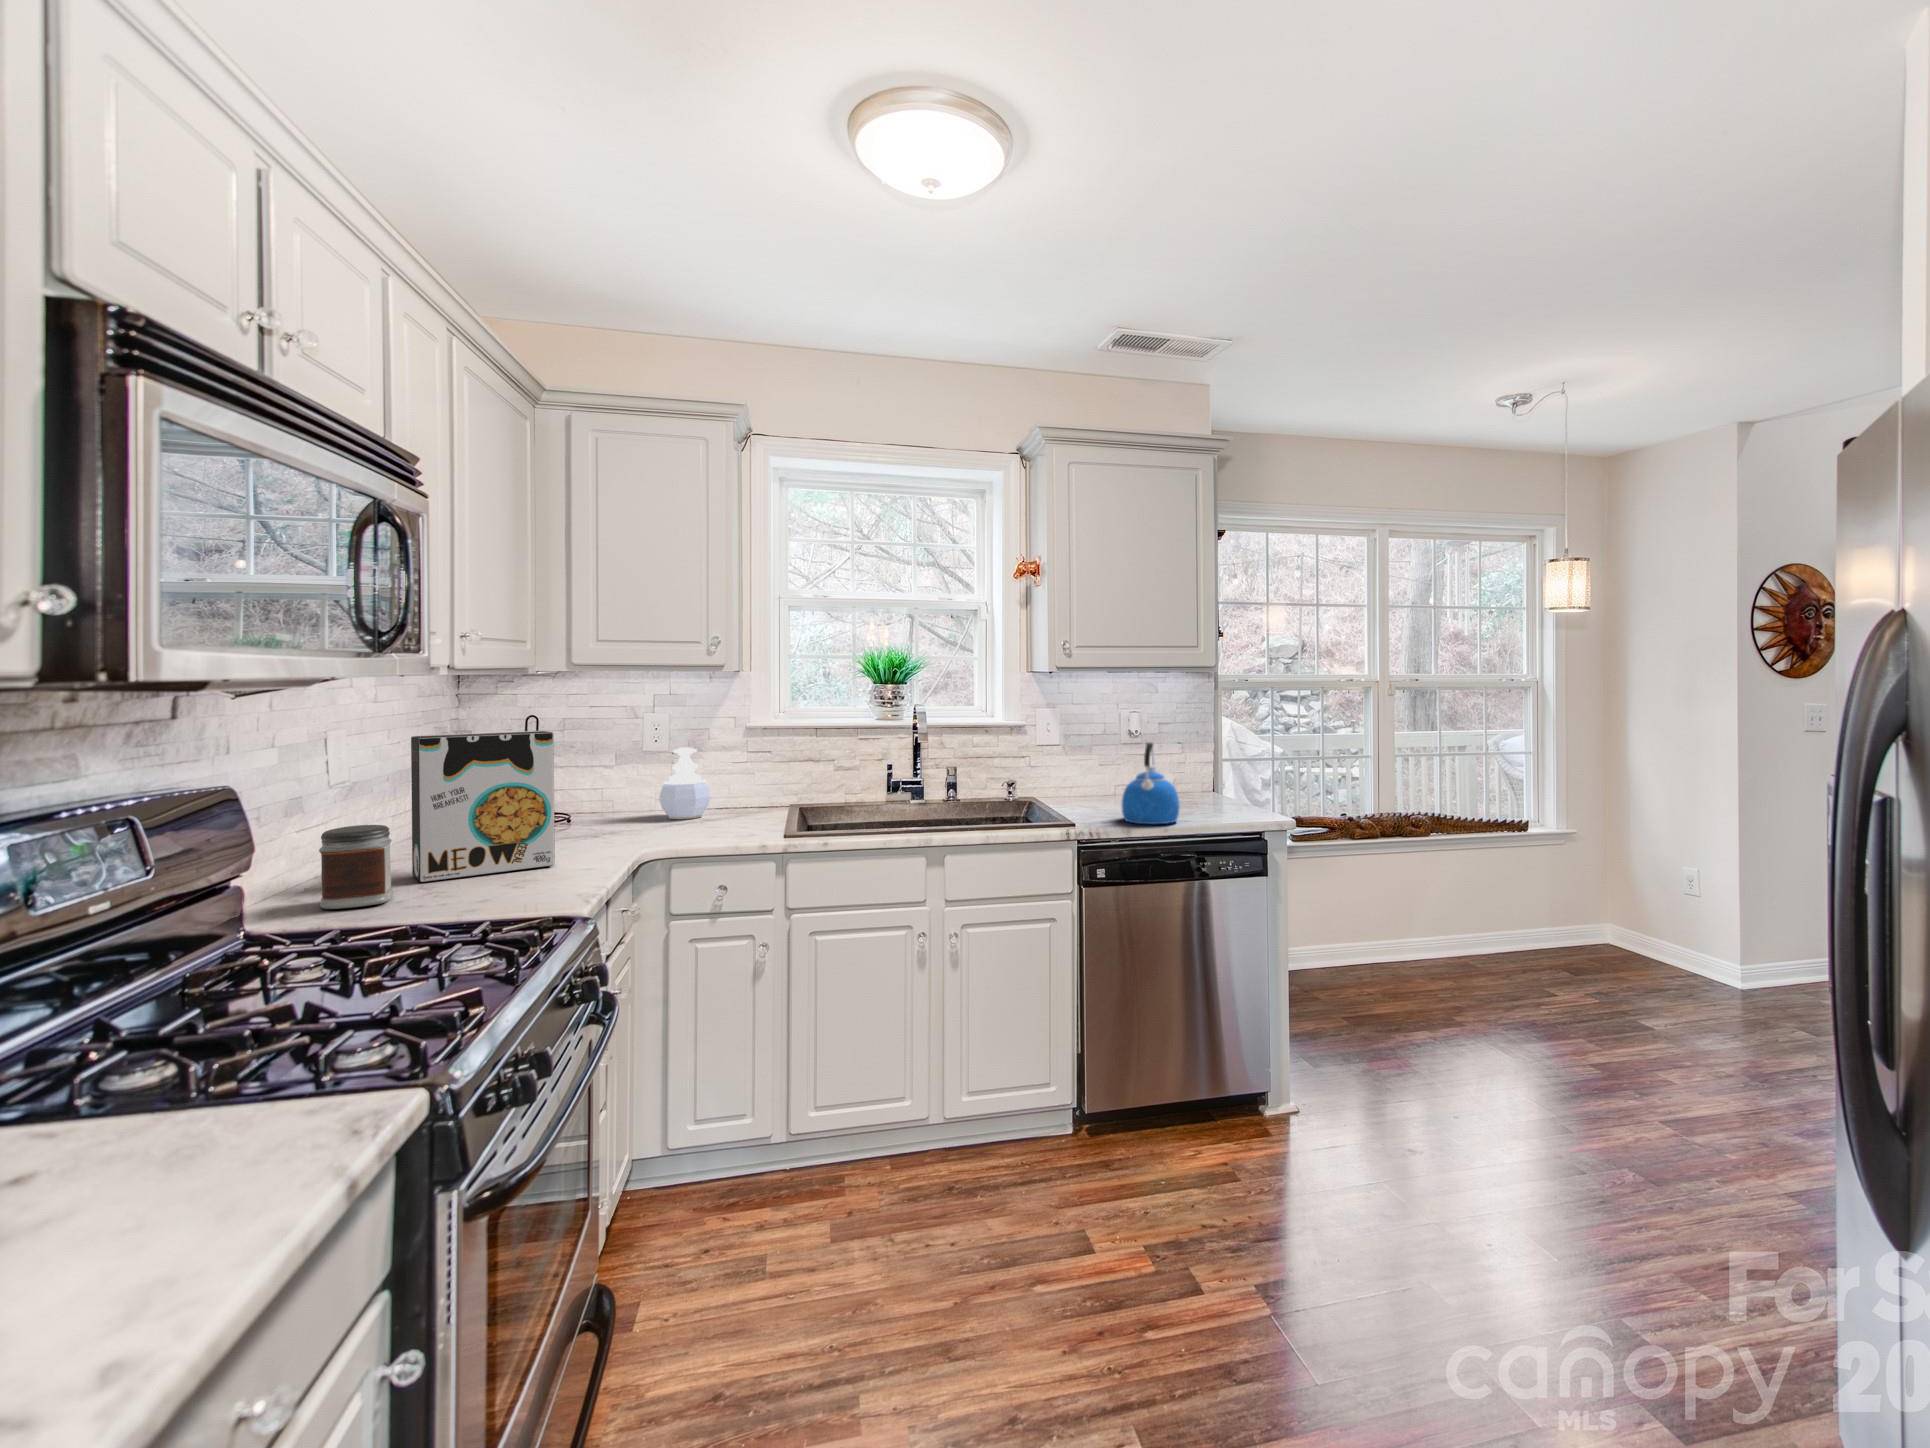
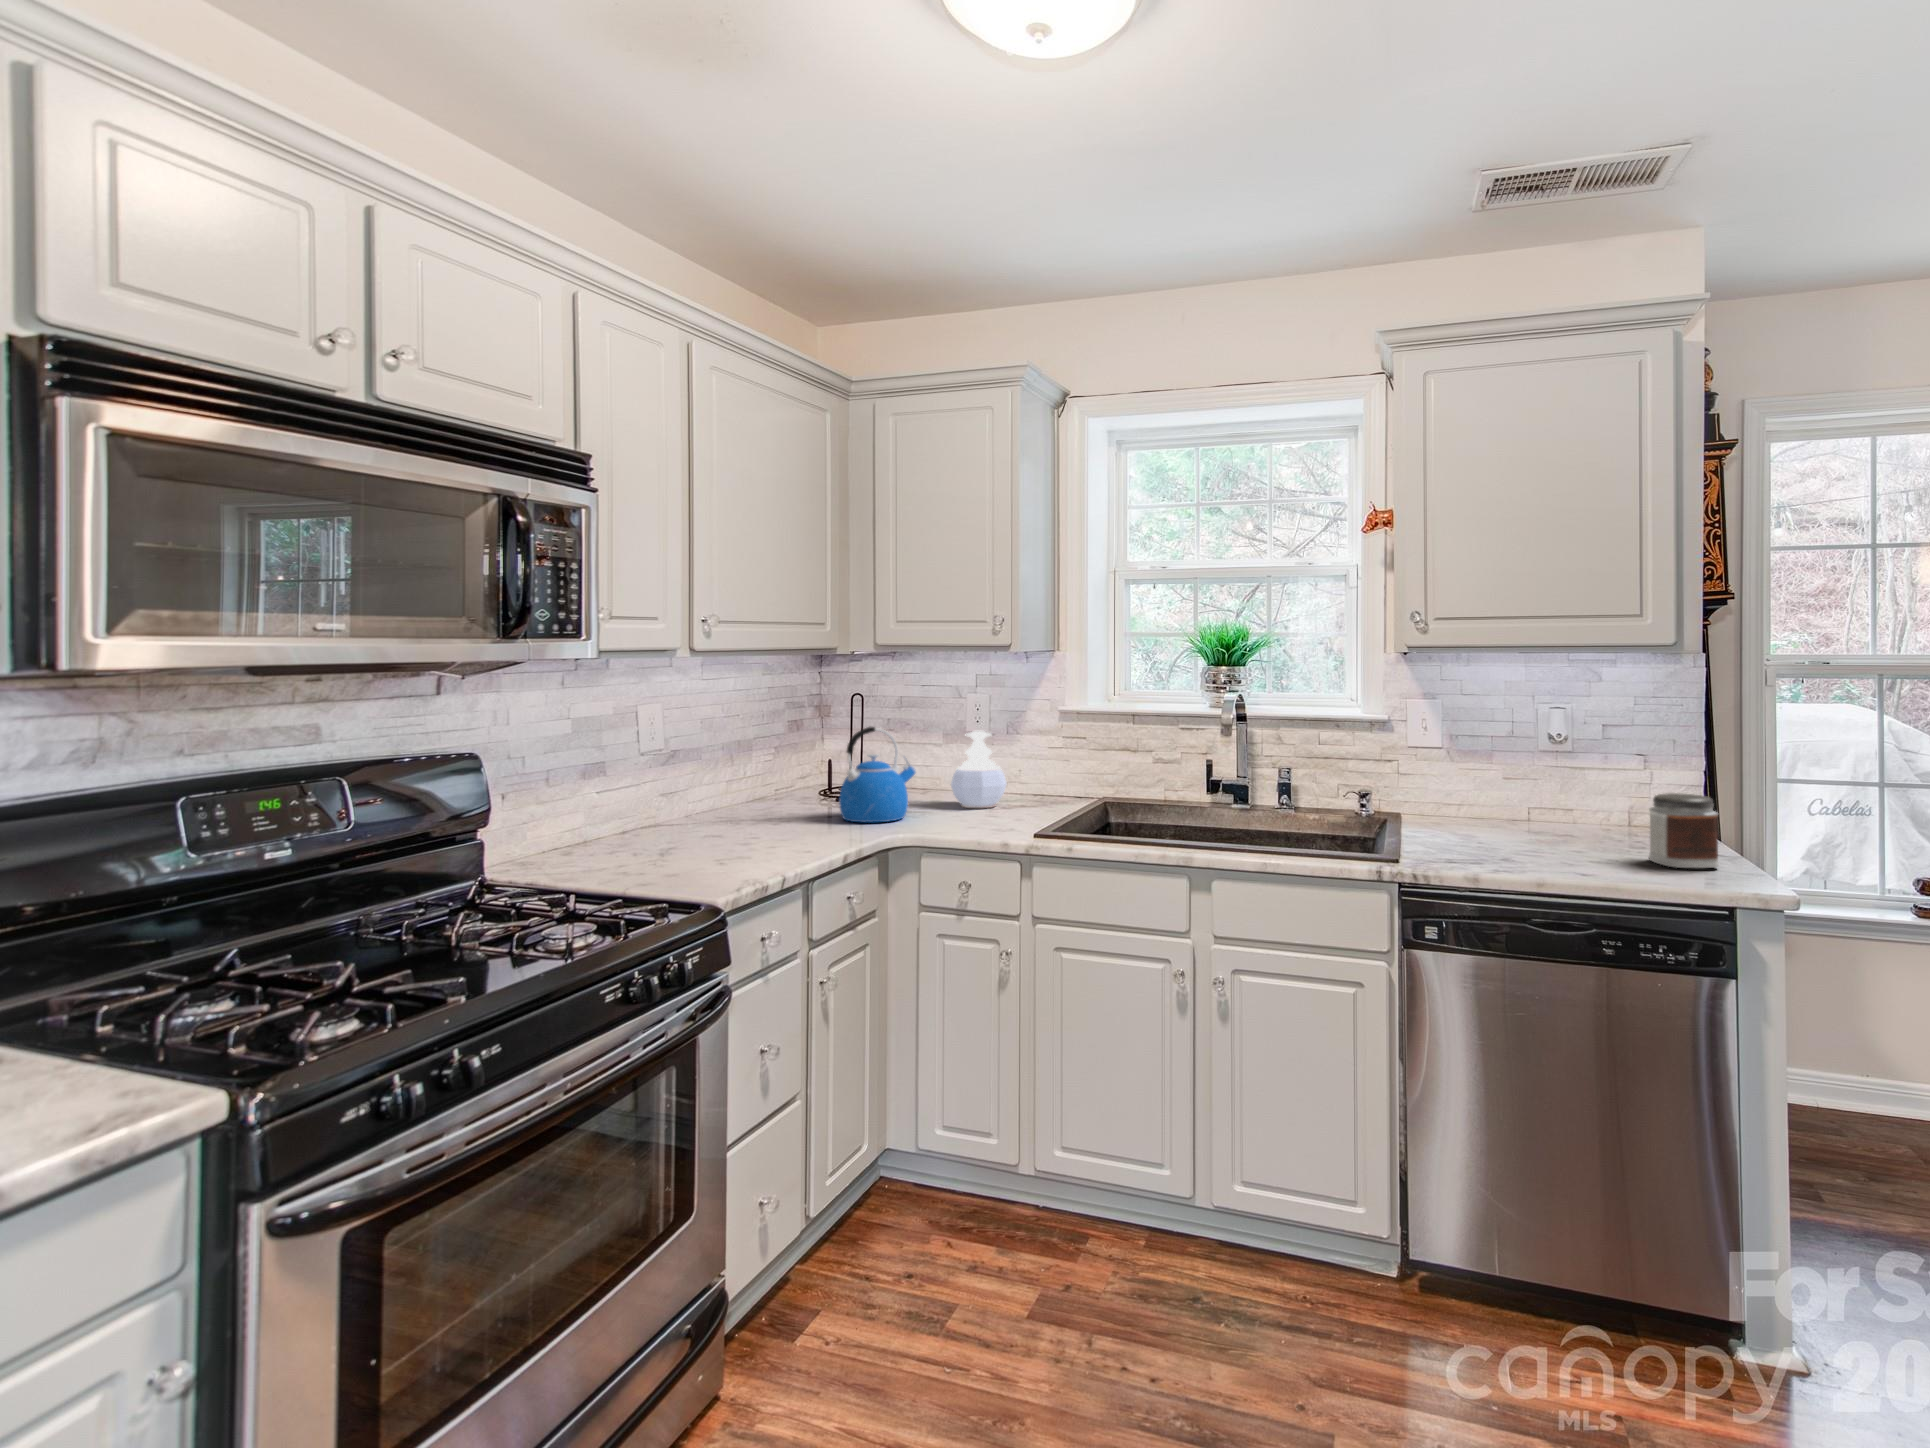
cereal box: present [411,731,555,882] -> none [660,708,786,848]
kettle: present [1122,743,1179,824] -> present [839,727,916,822]
jar: present [319,825,393,909] -> present [1649,793,1719,868]

